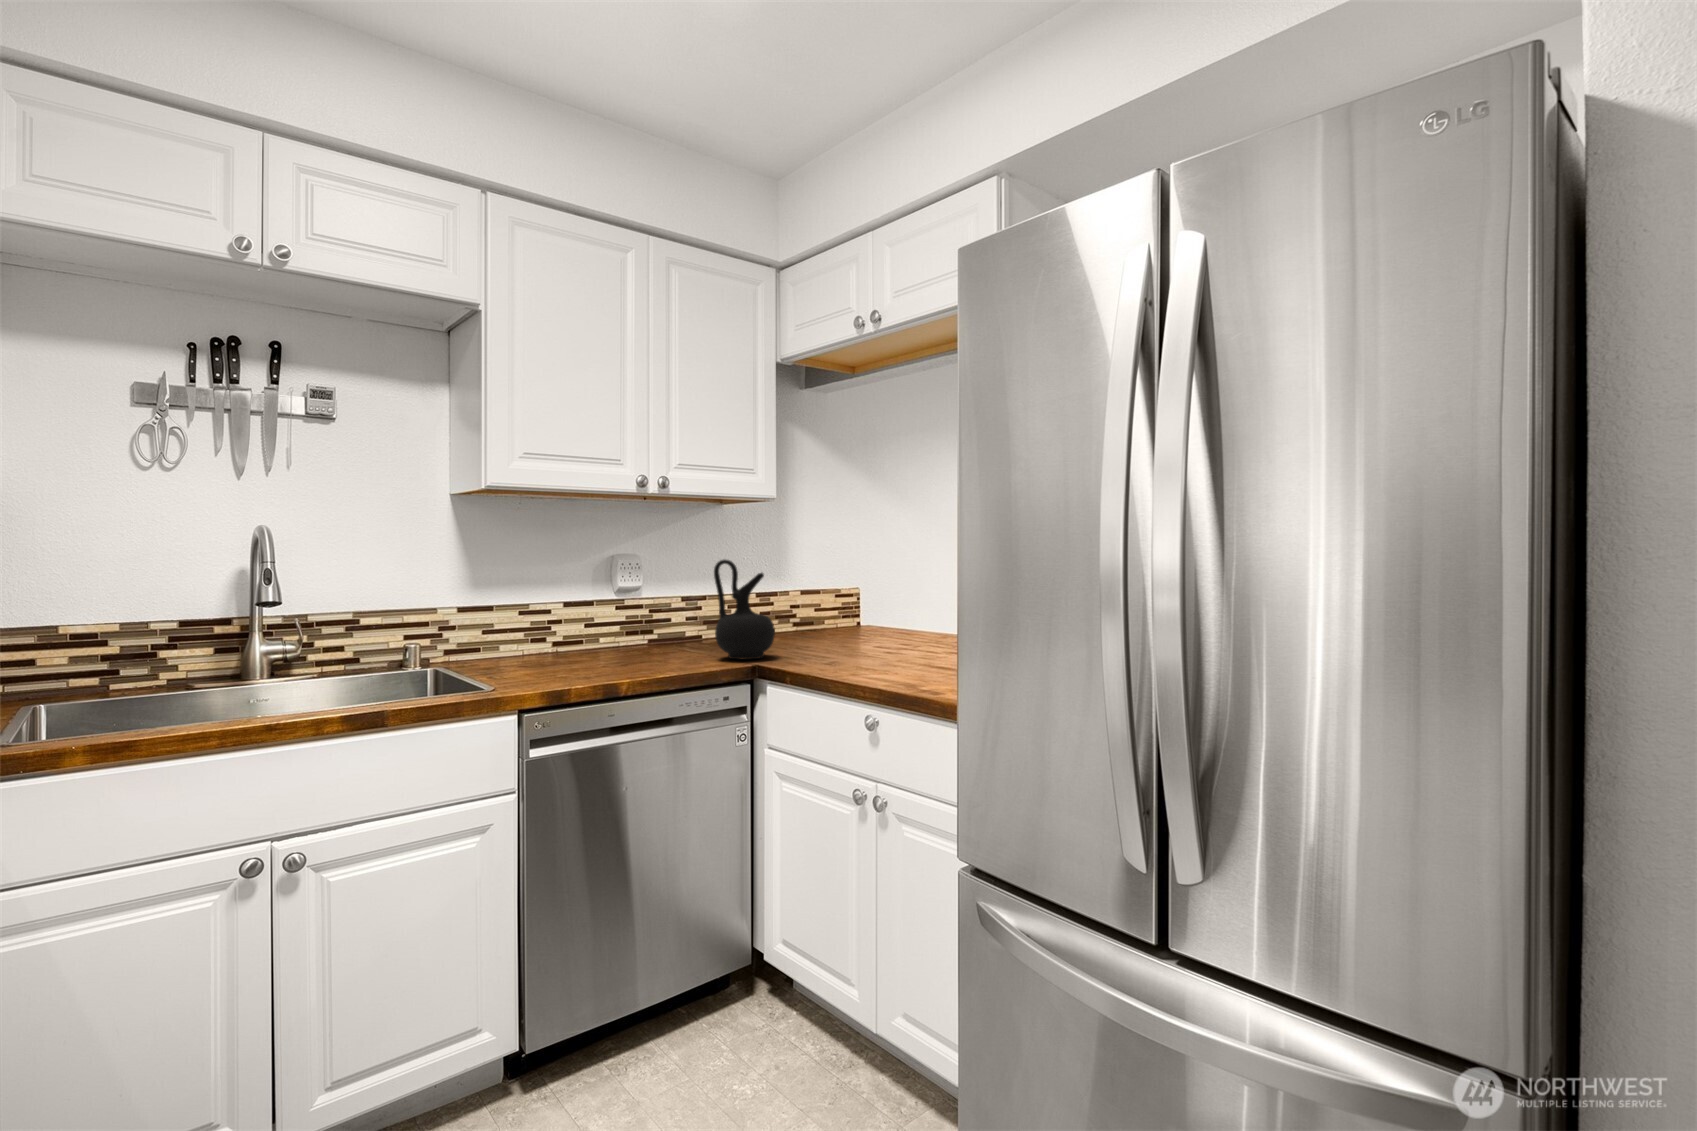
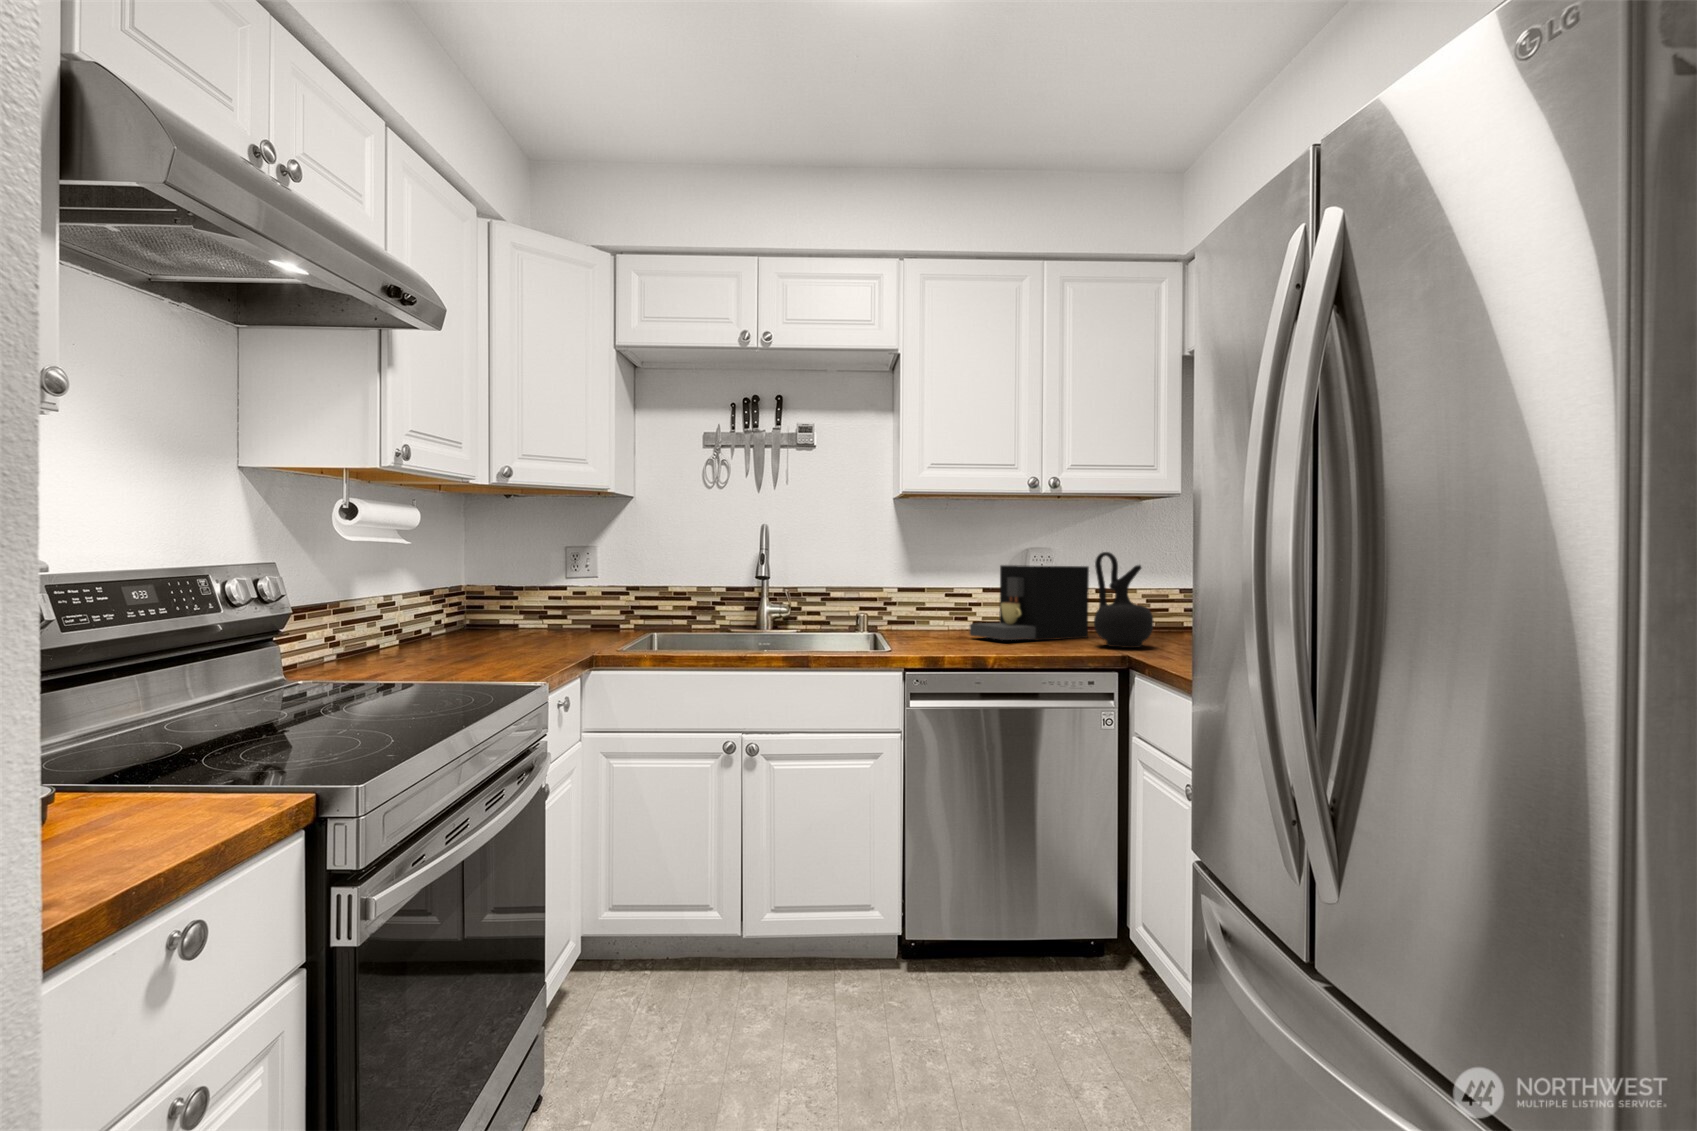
coffee maker: none [566,574,691,662] -> present [970,565,1089,640]

